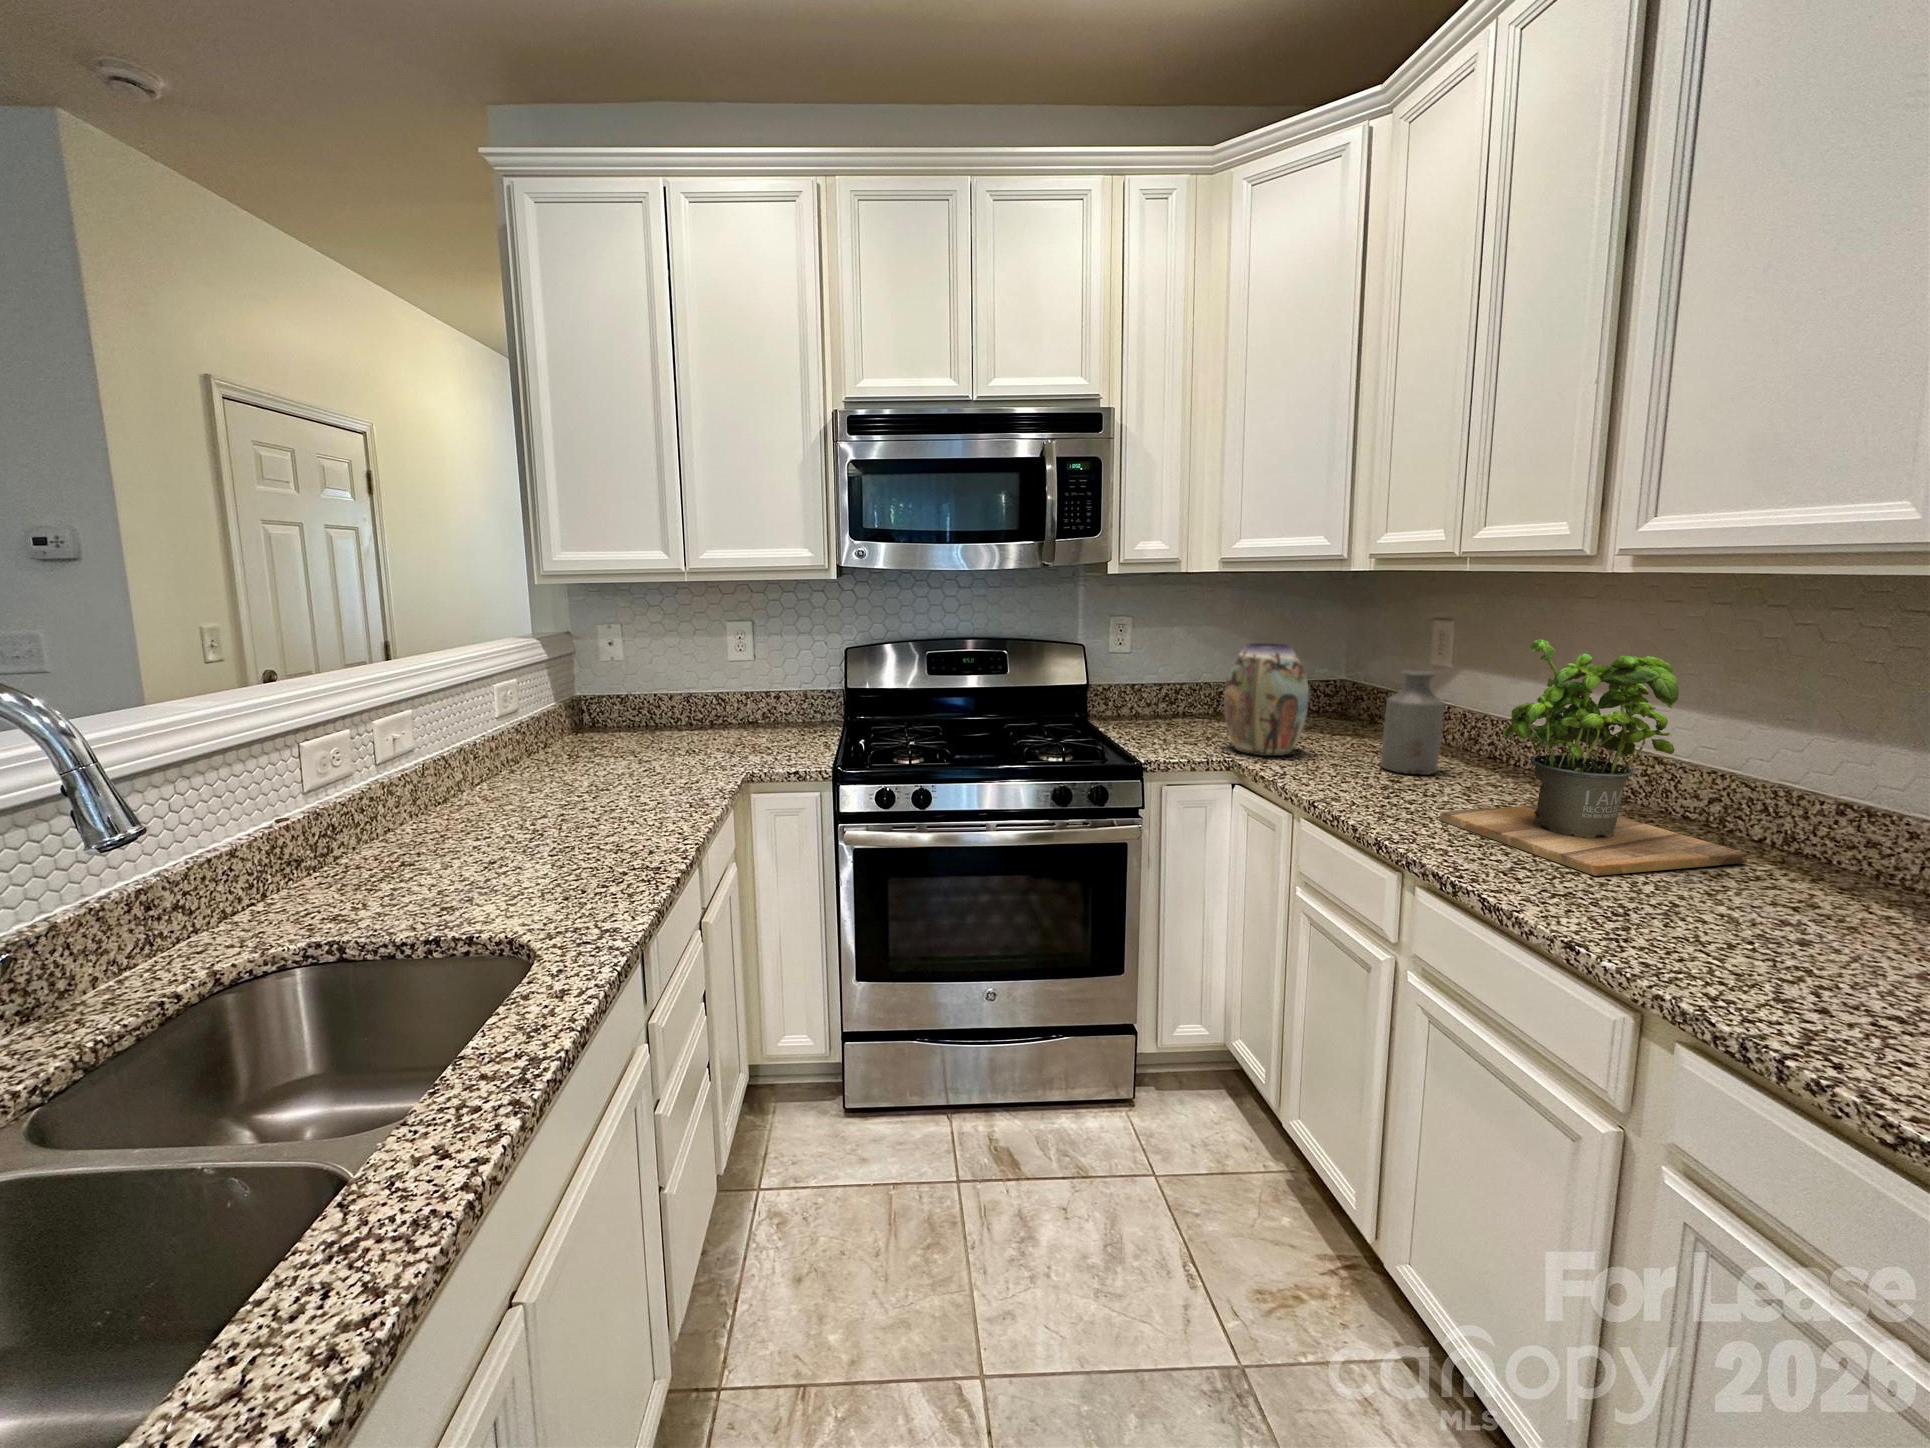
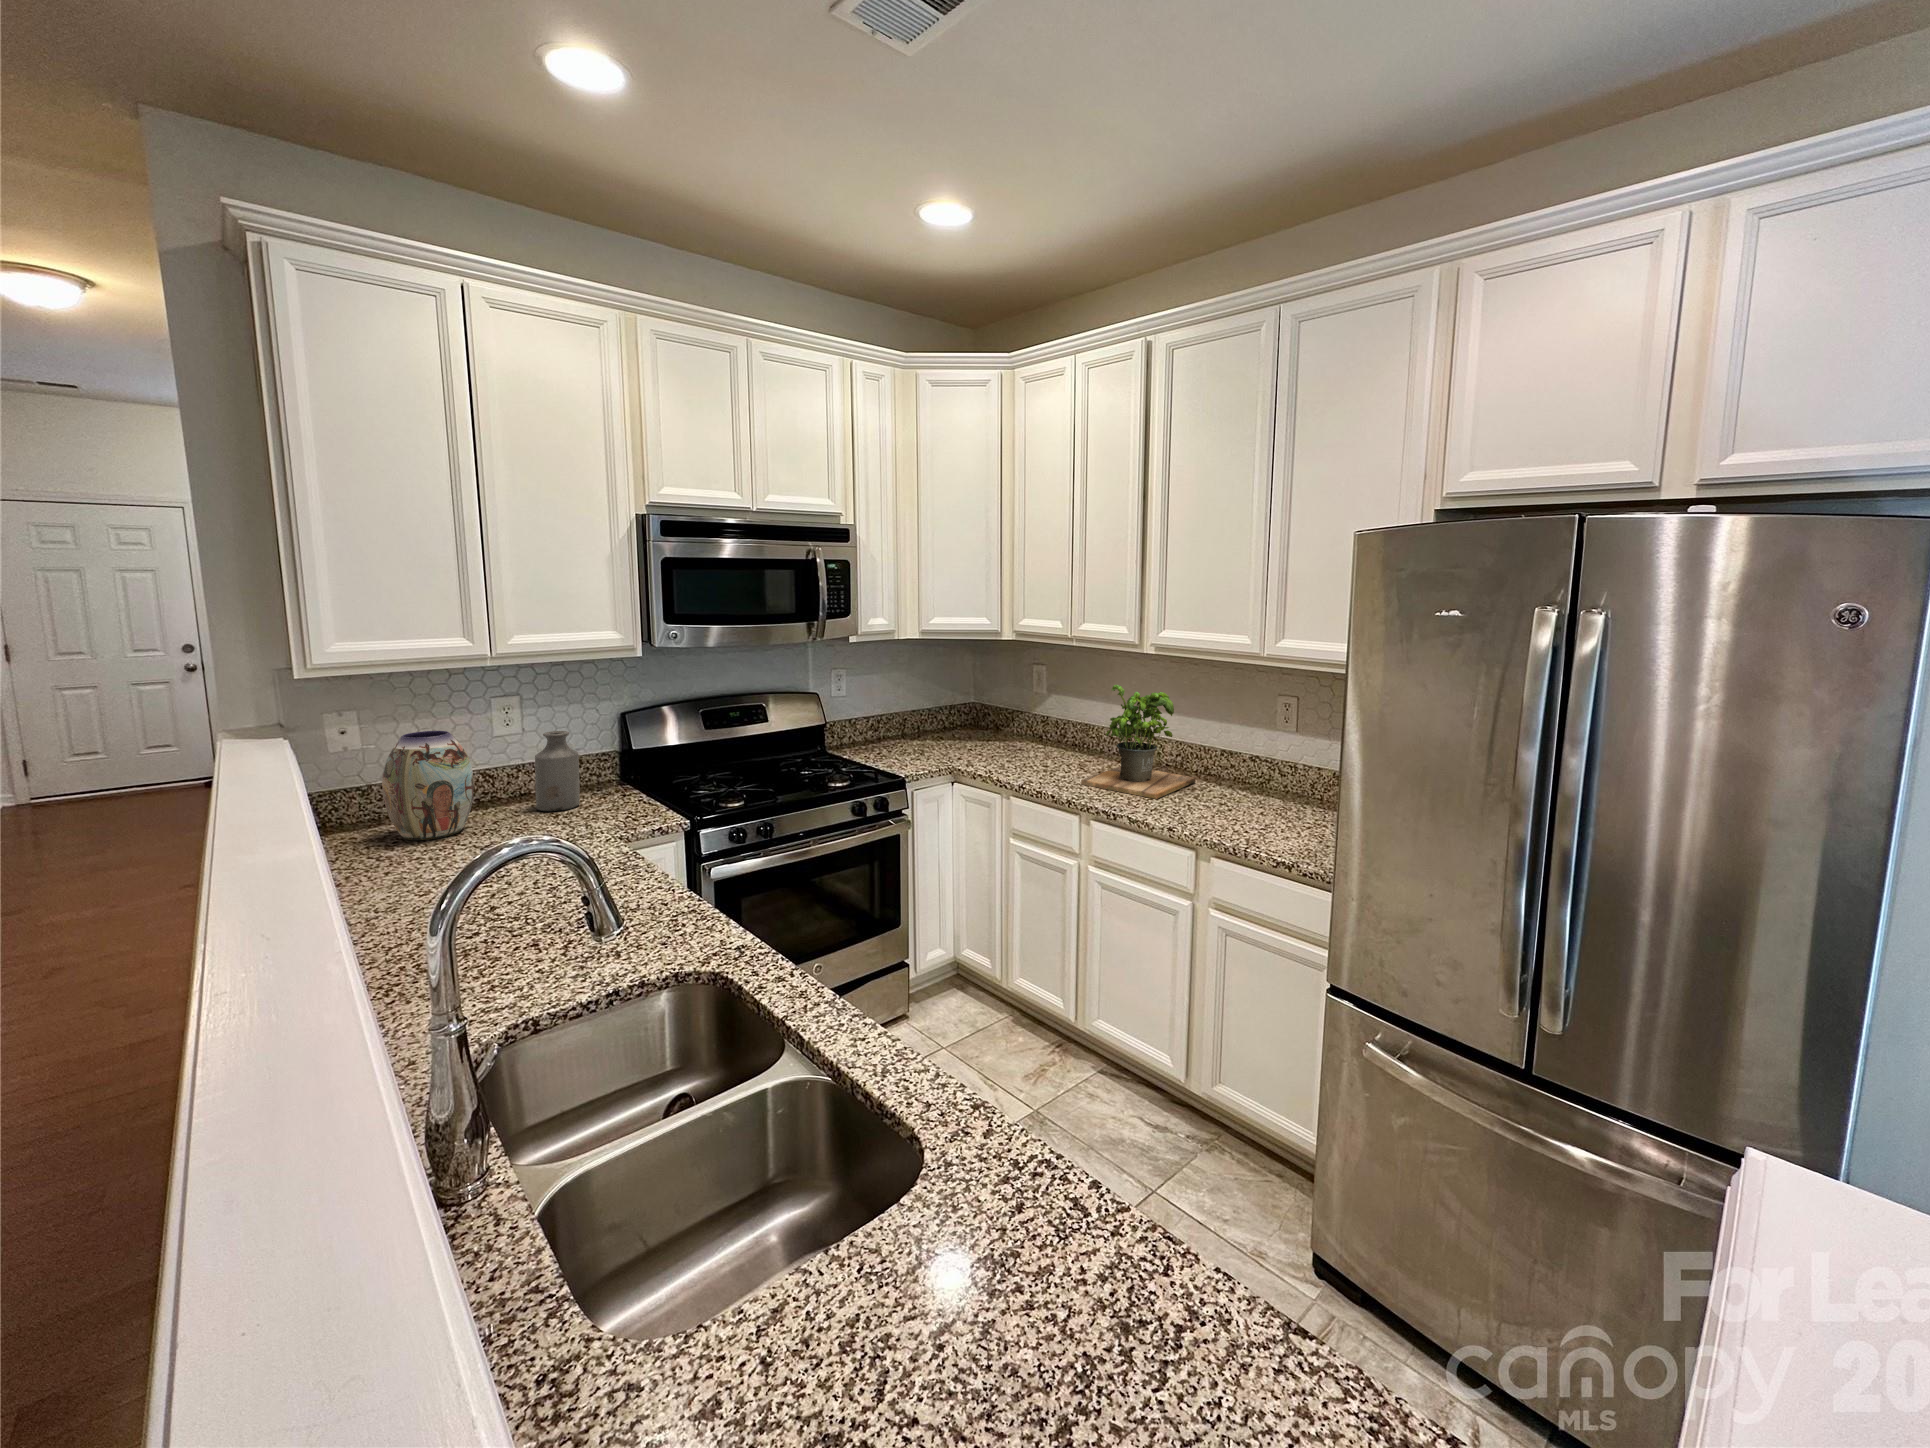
vase: present [1224,643,1309,756] -> present [382,731,474,840]
bottle: present [1380,670,1444,775] -> present [535,731,580,812]

